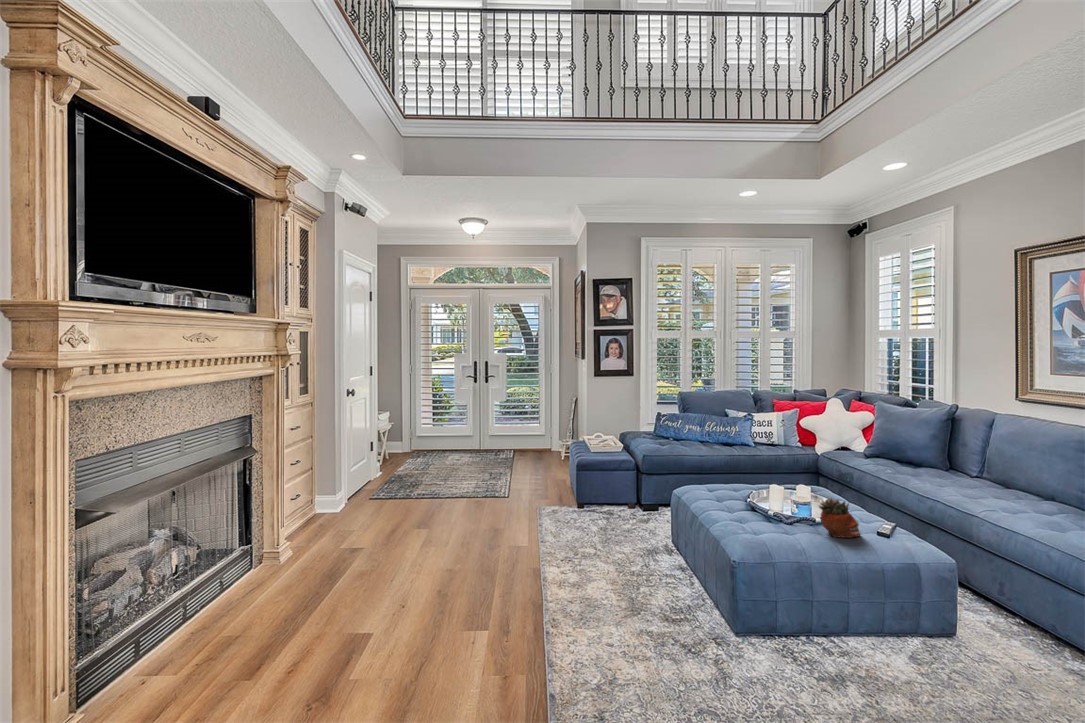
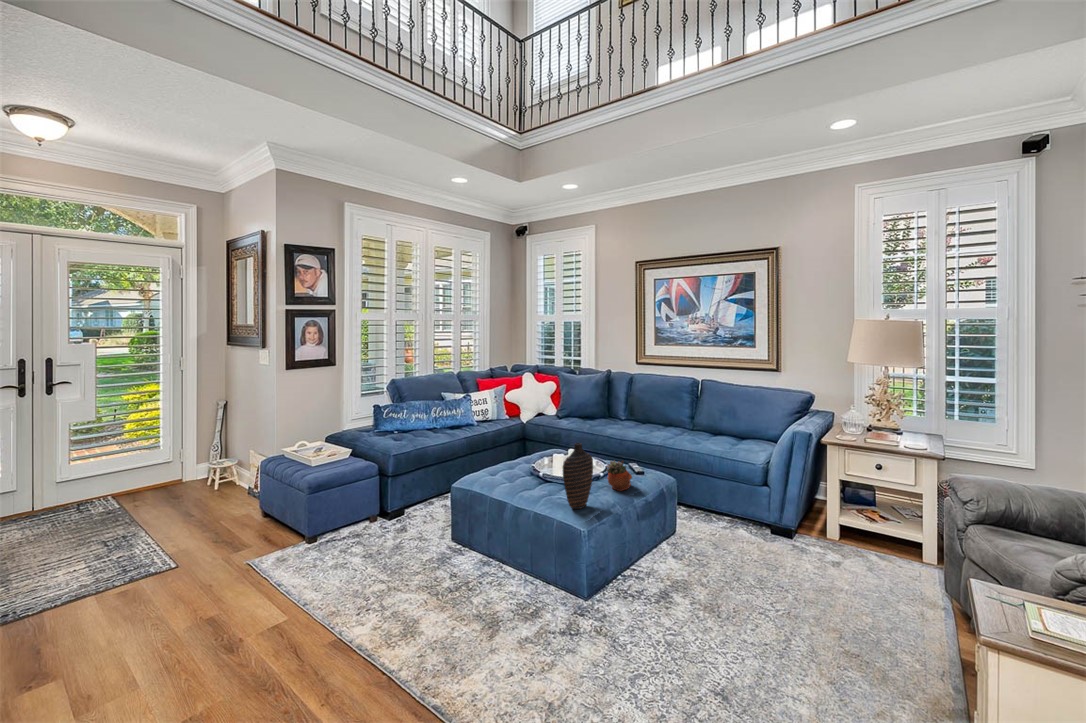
decorative vase: none [734,462,780,537] -> present [563,443,593,509]

